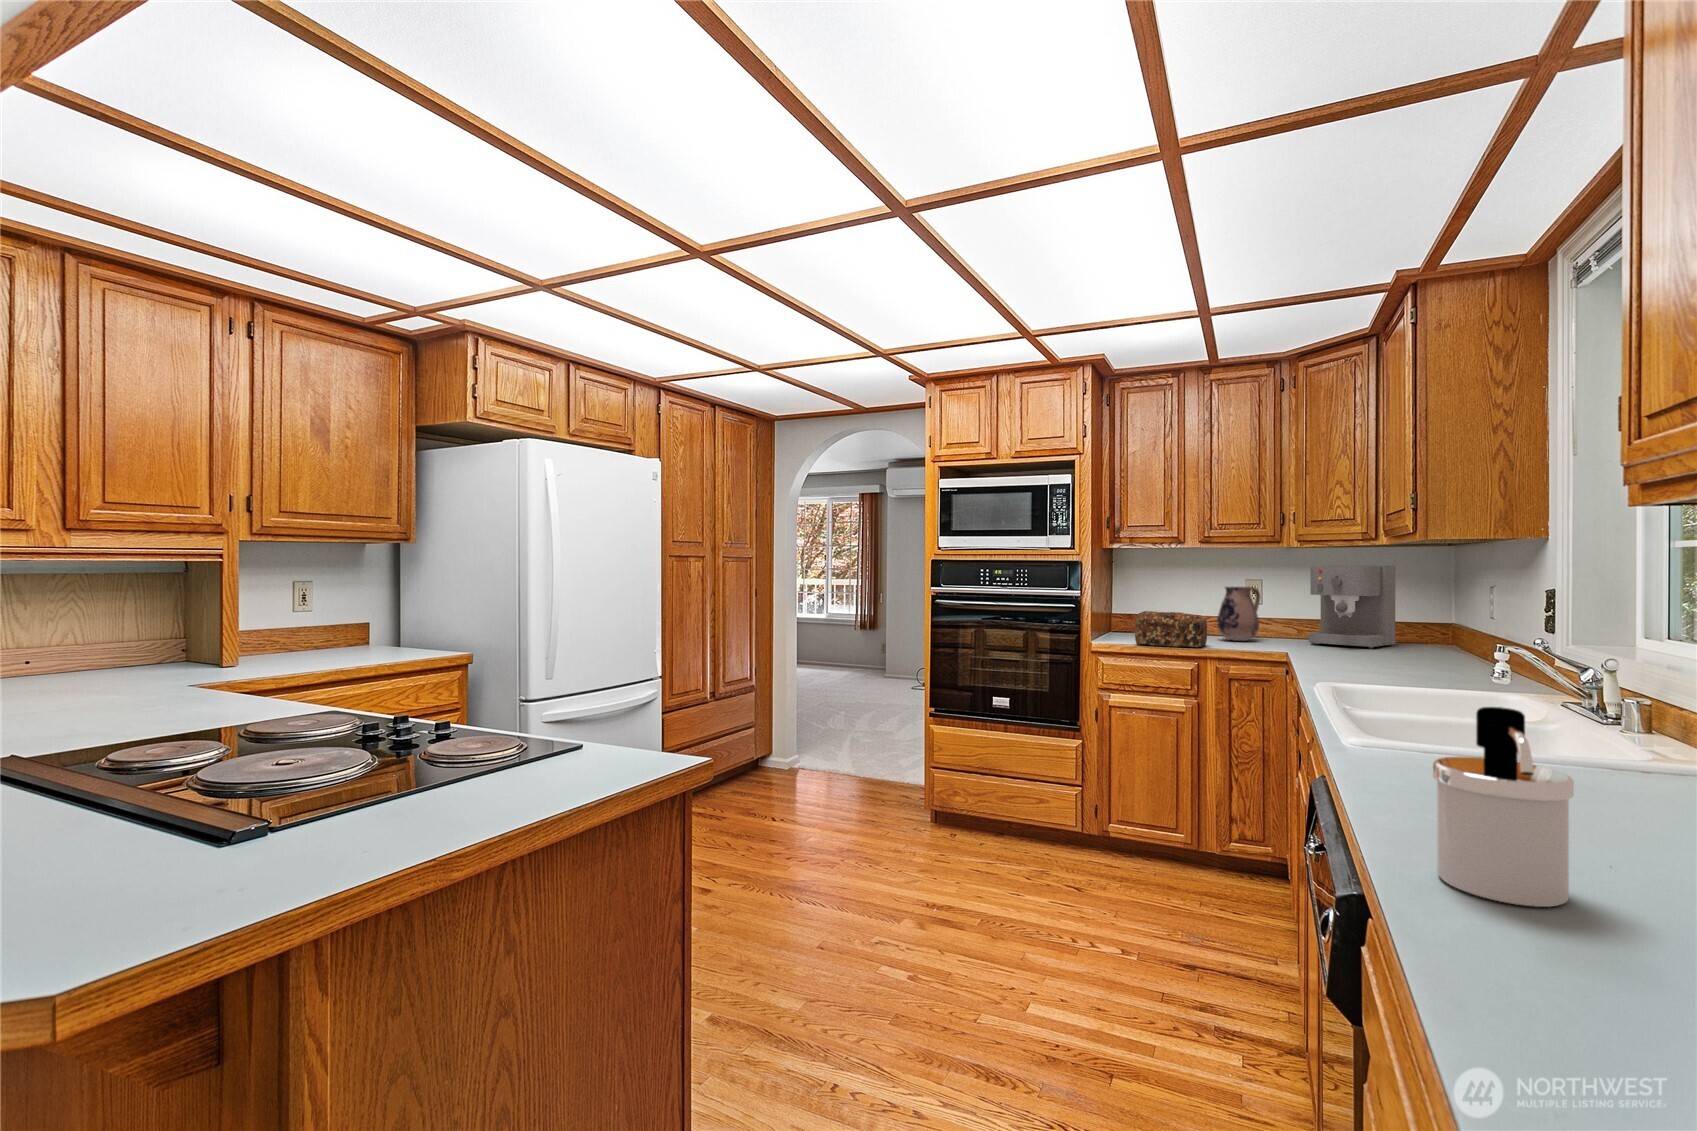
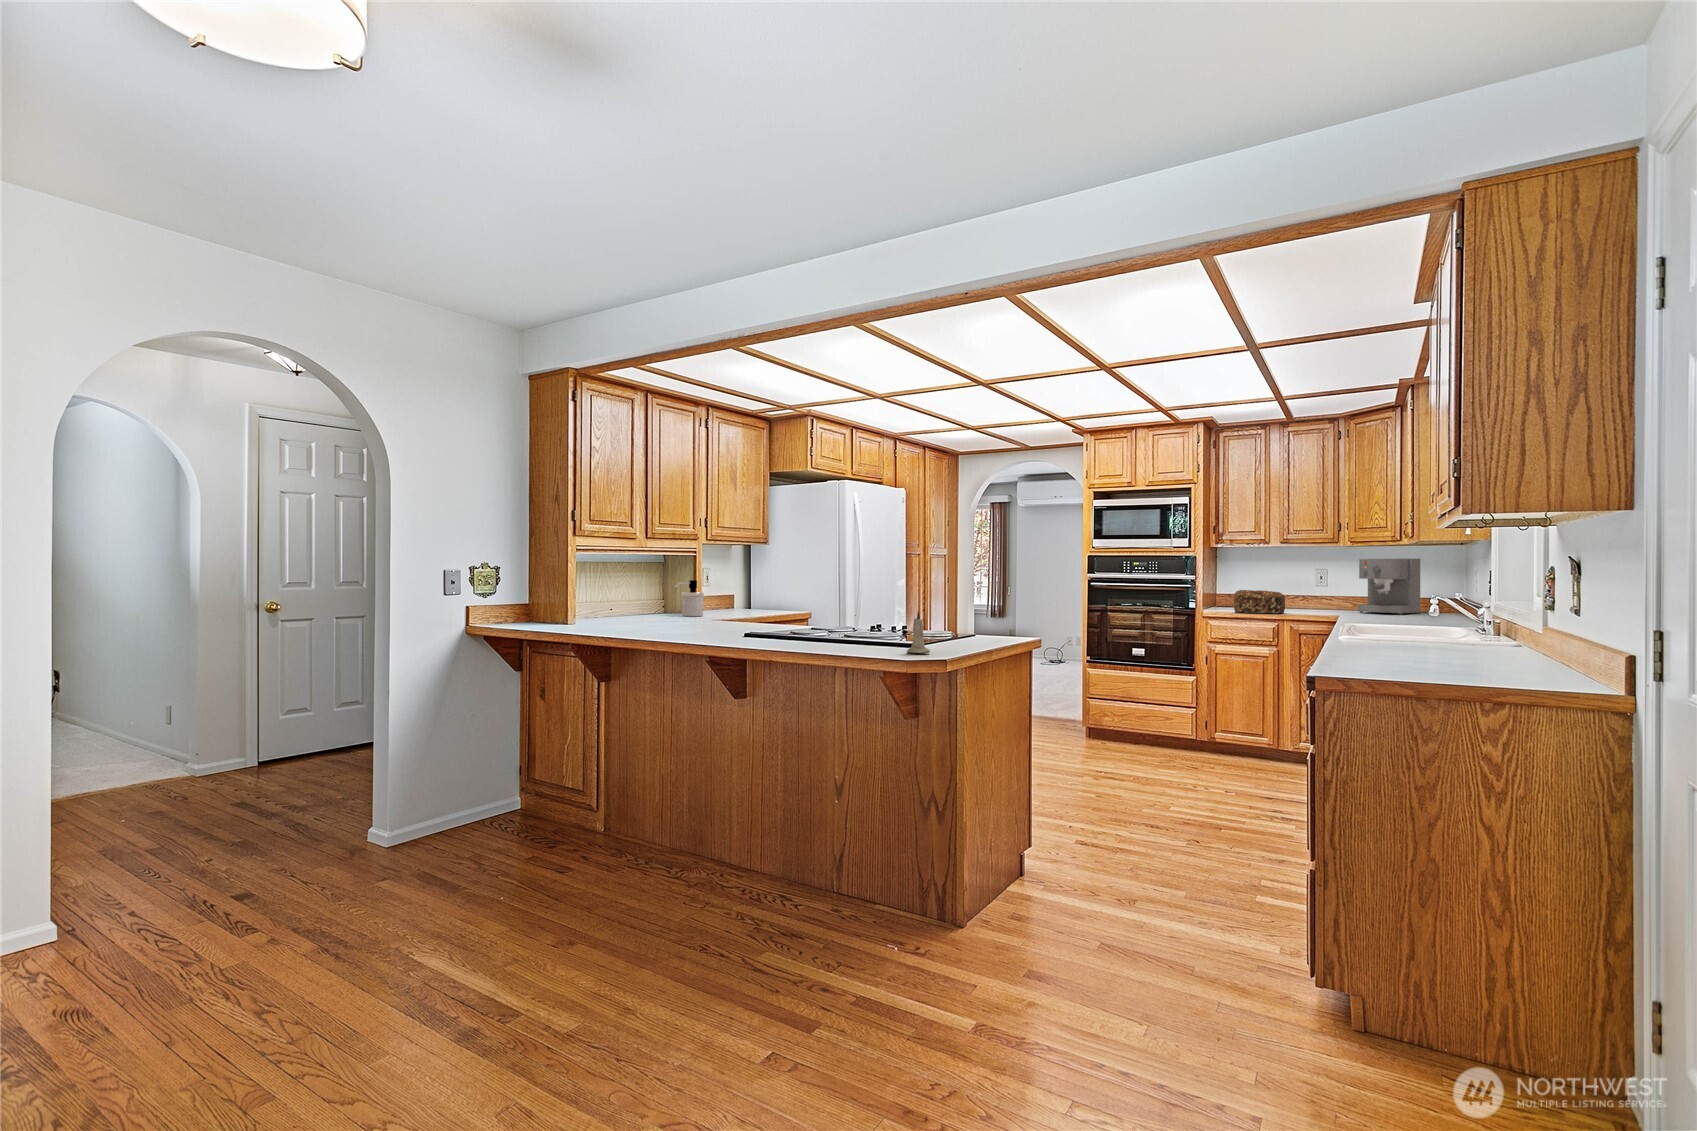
ceramic pitcher: present [1217,587,1261,641] -> none [1293,574,1325,611]
soap dispenser: present [1433,707,1574,907] -> present [675,580,704,616]
candle: none [99,752,194,905] -> present [907,611,930,653]

